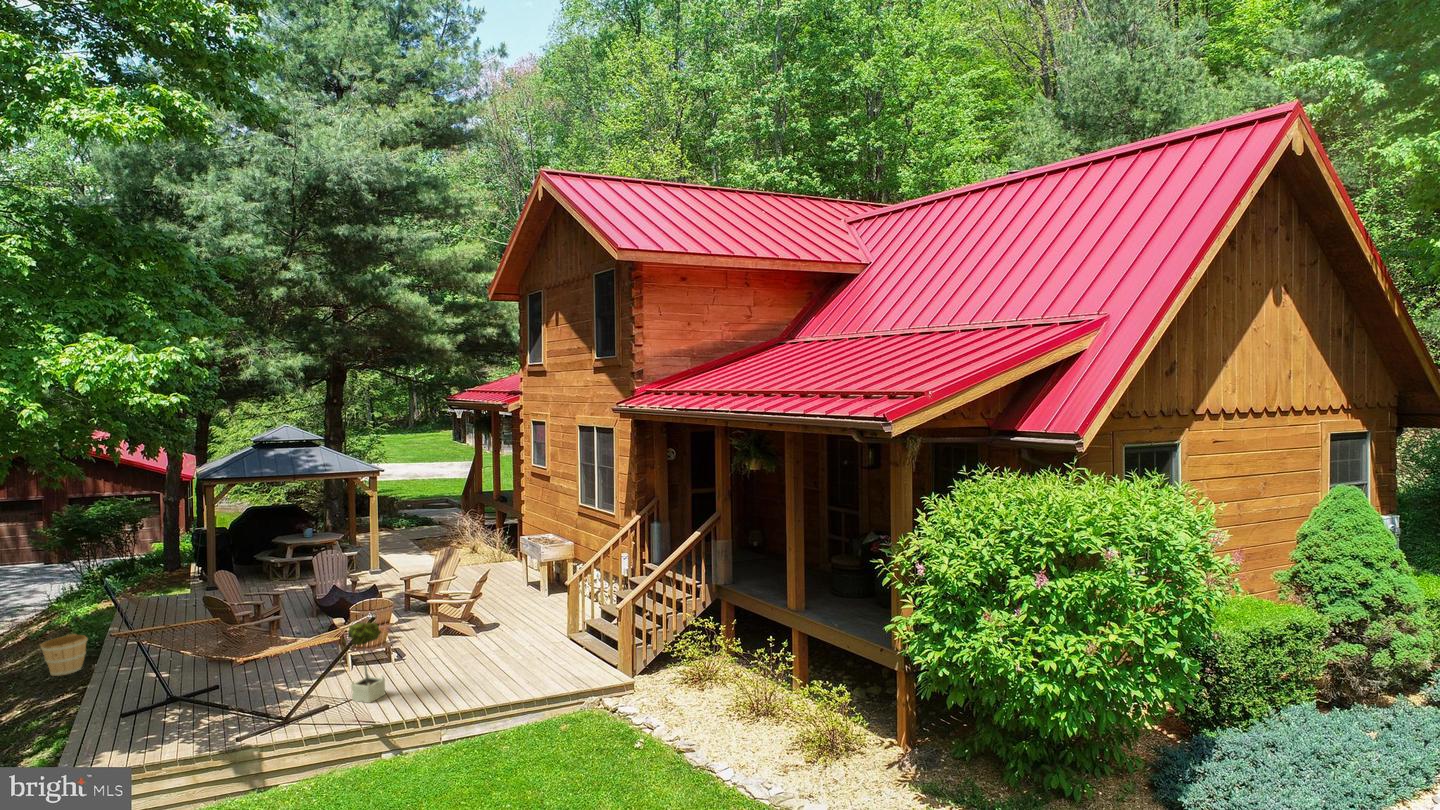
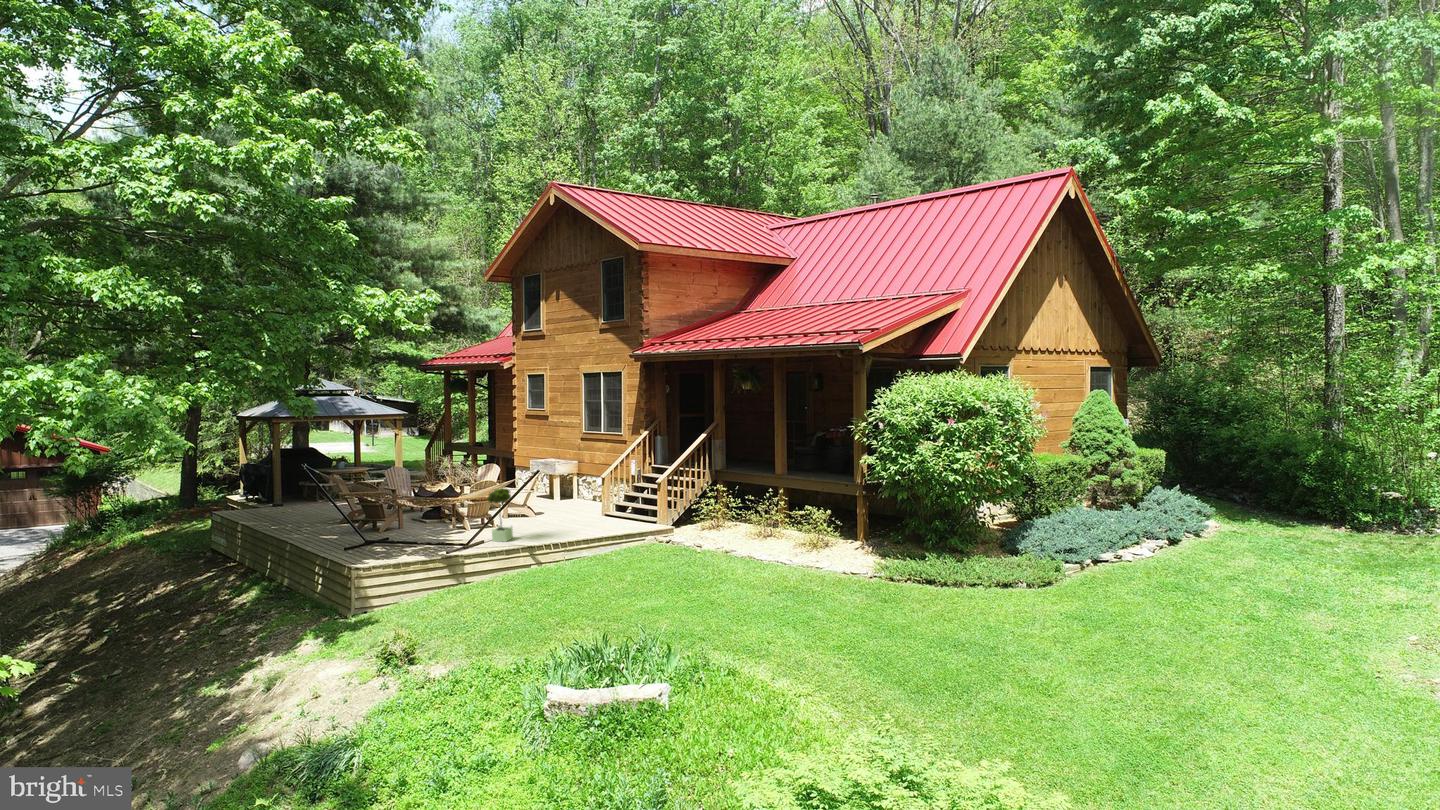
wooden bucket: present [41,634,88,676] -> none [180,530,215,561]

